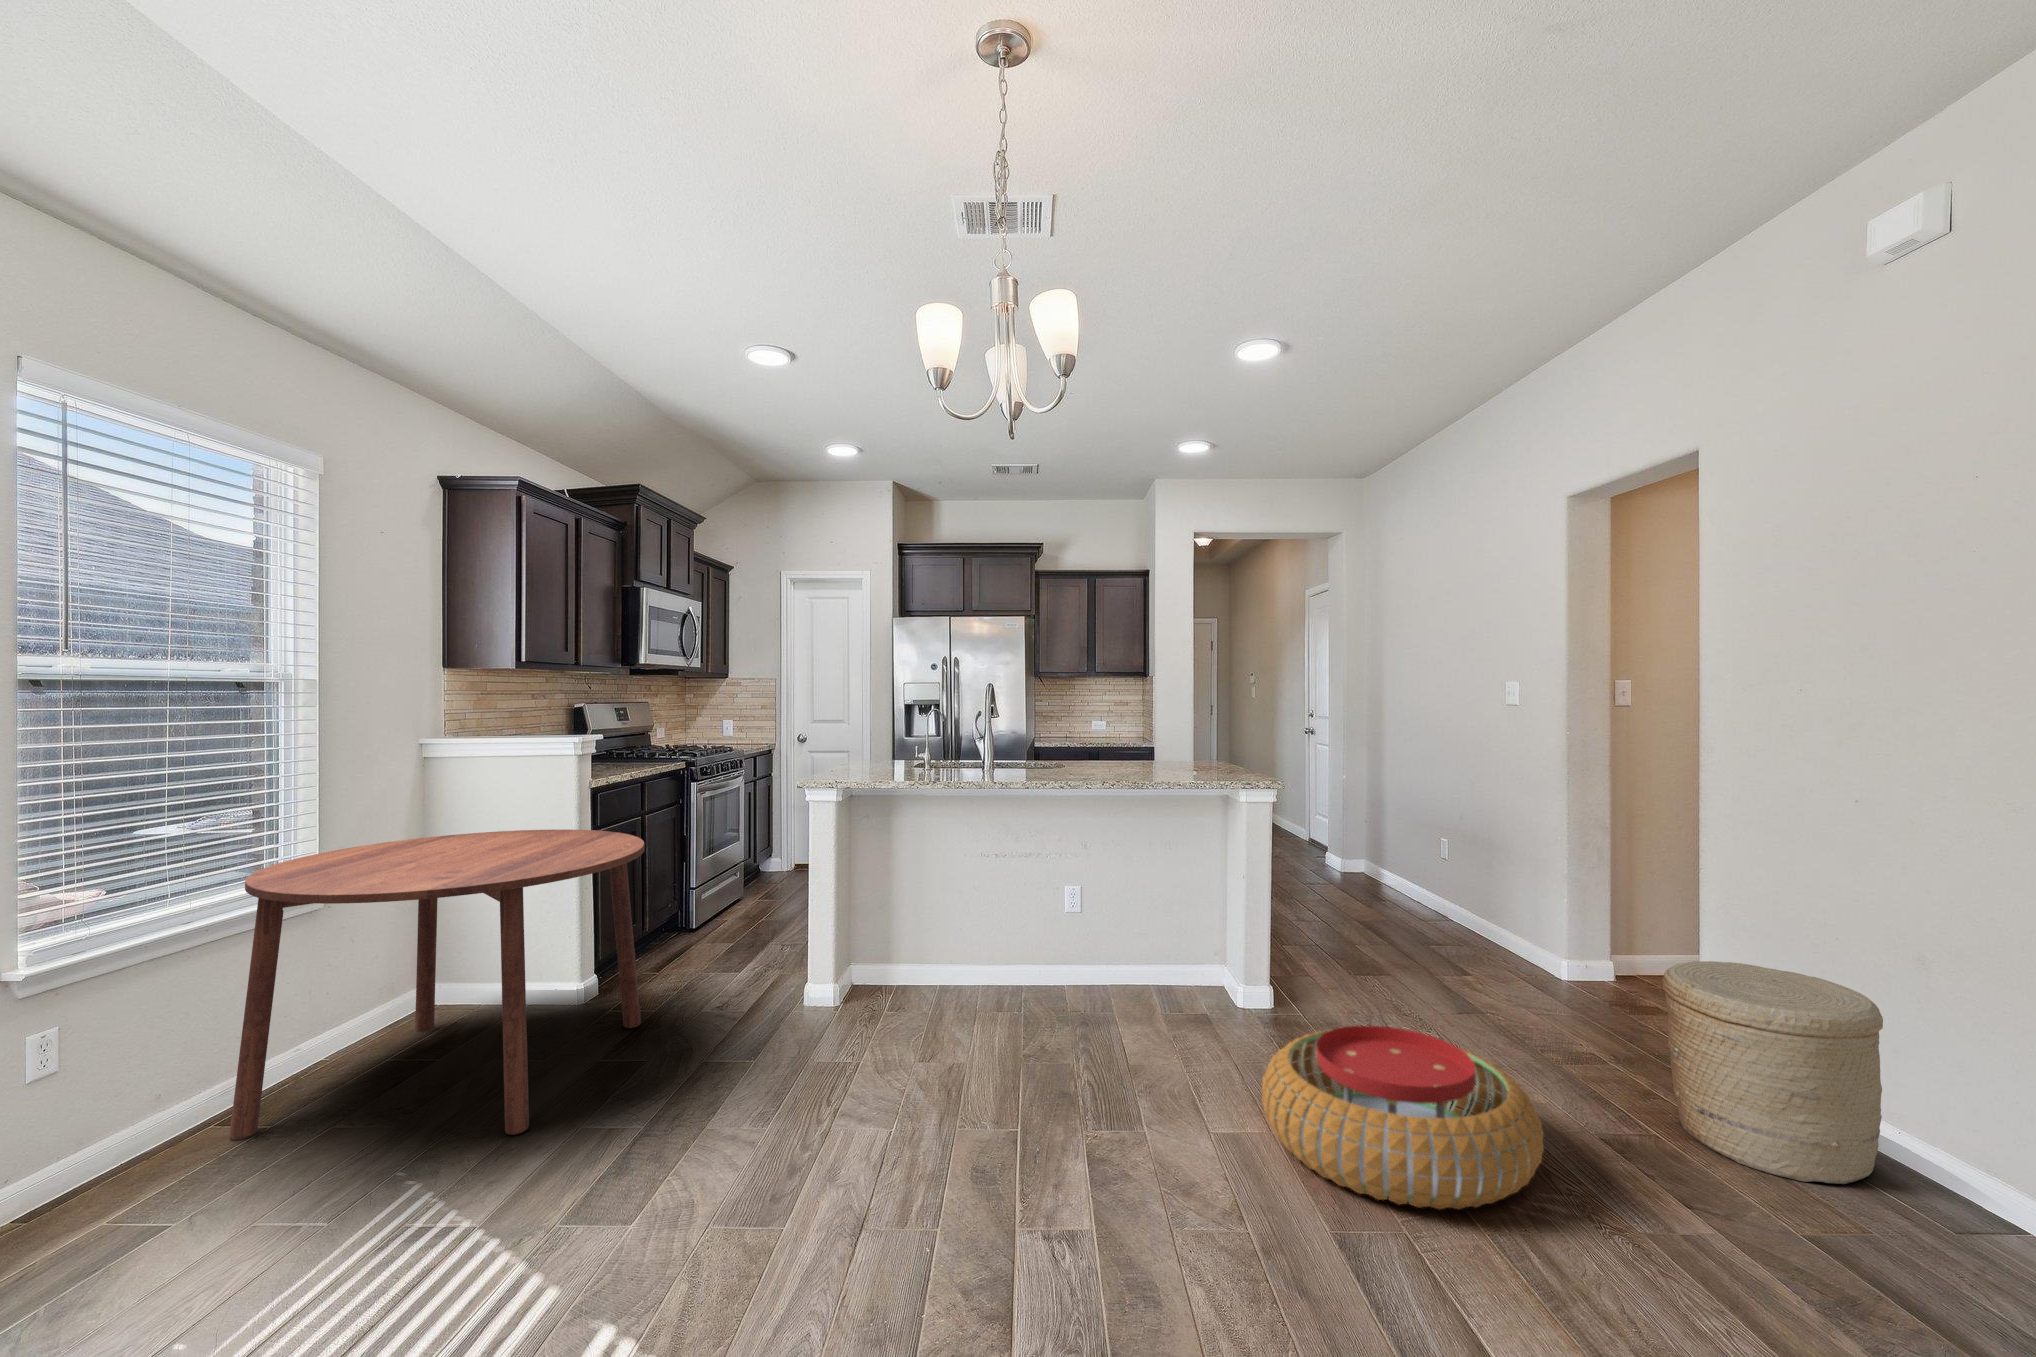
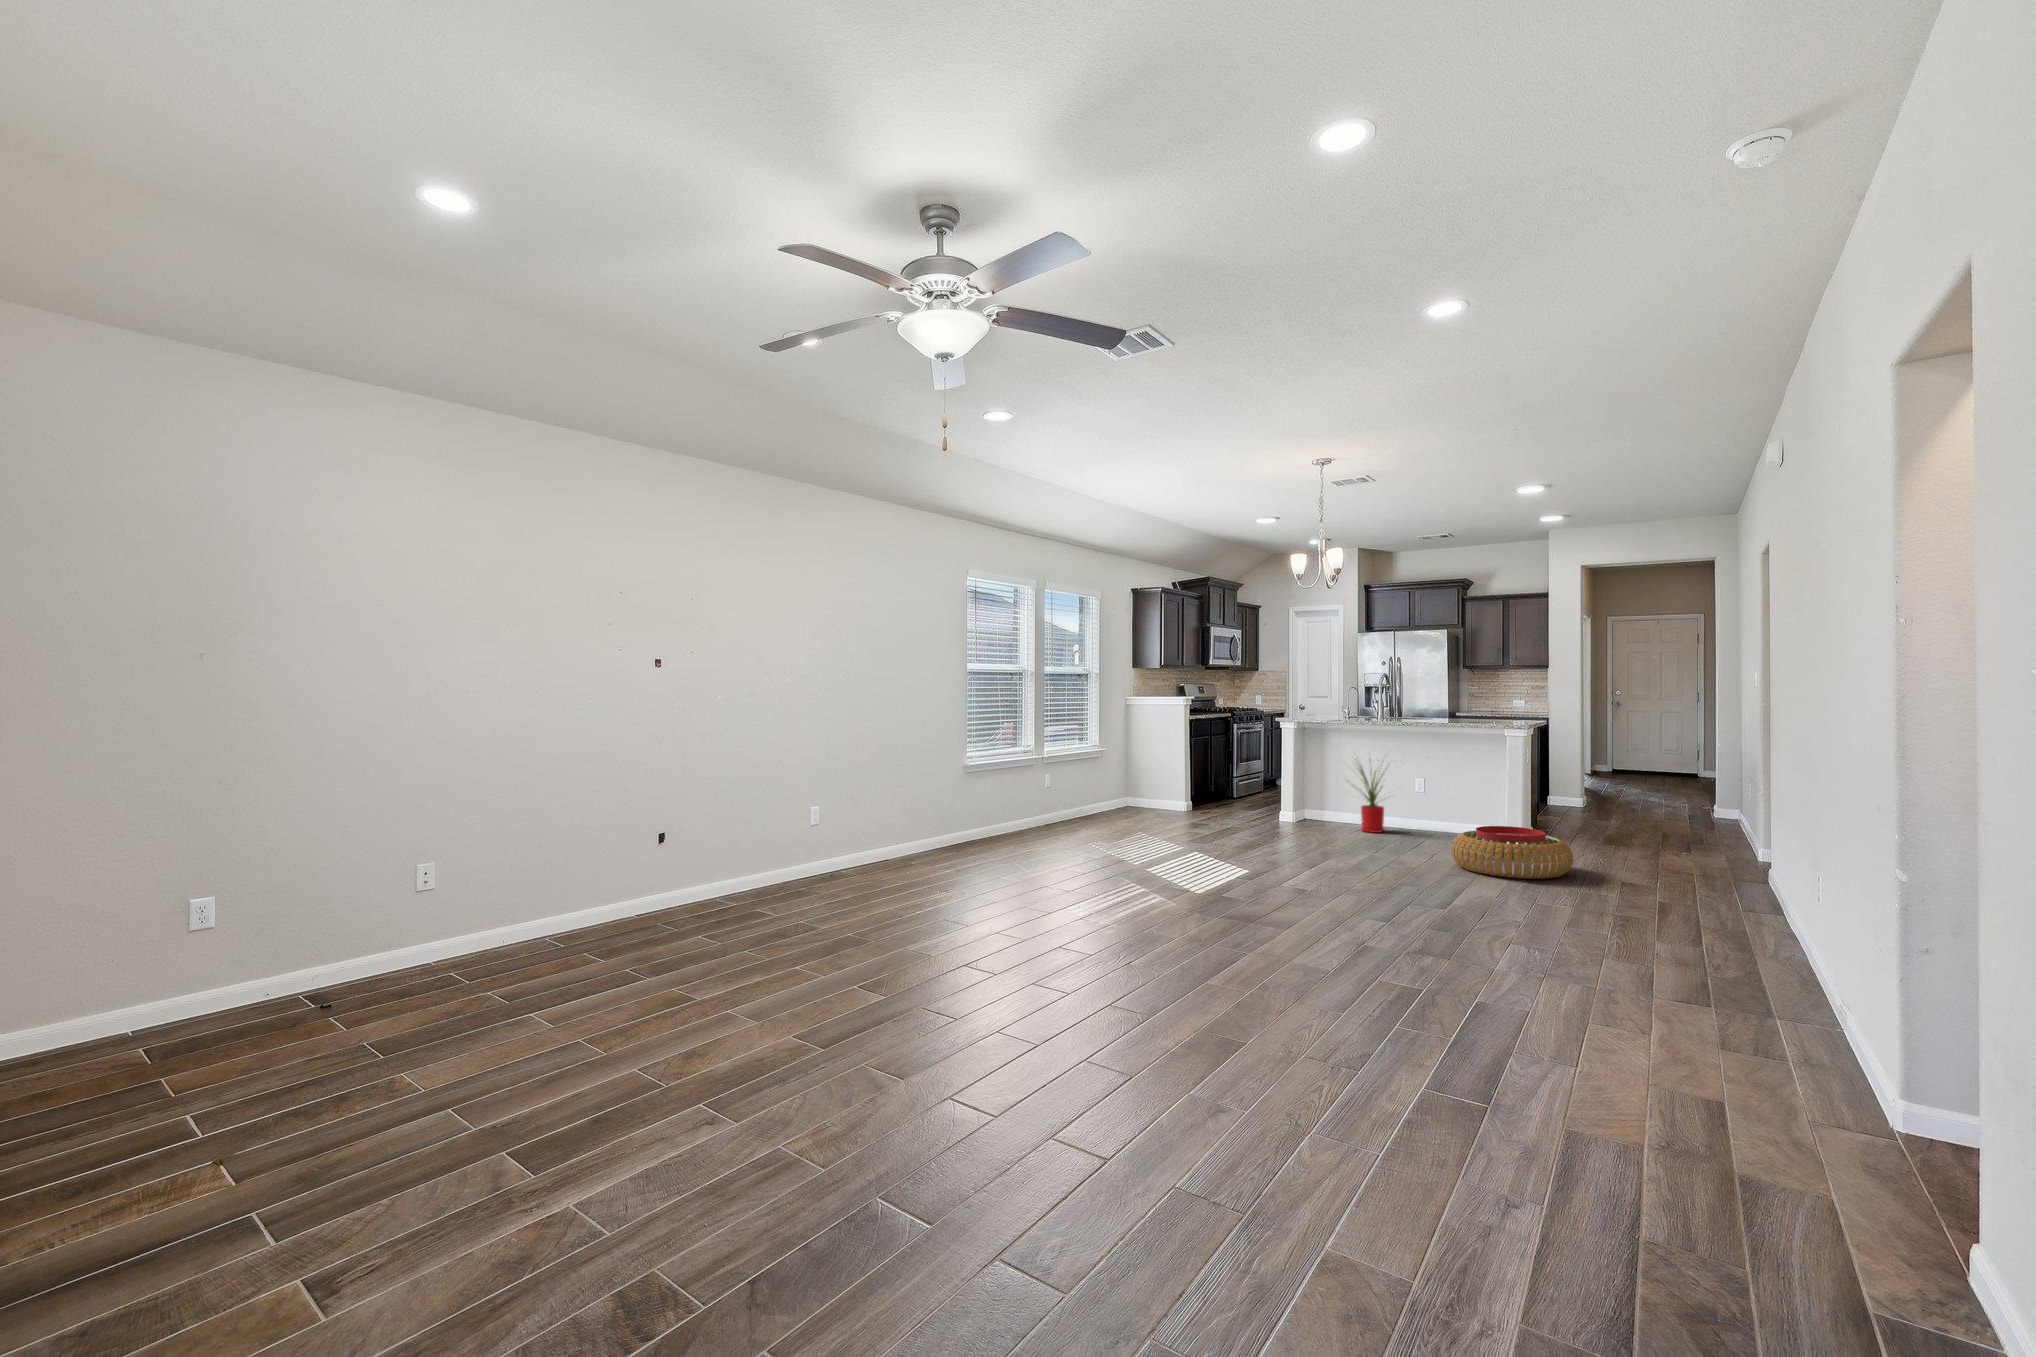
dining table: present [229,830,645,1139] -> none [1087,736,1213,831]
house plant: none [931,836,1057,1016] -> present [1354,759,1390,833]
woven basket: present [1662,961,1883,1184] -> none [1661,812,1760,898]

